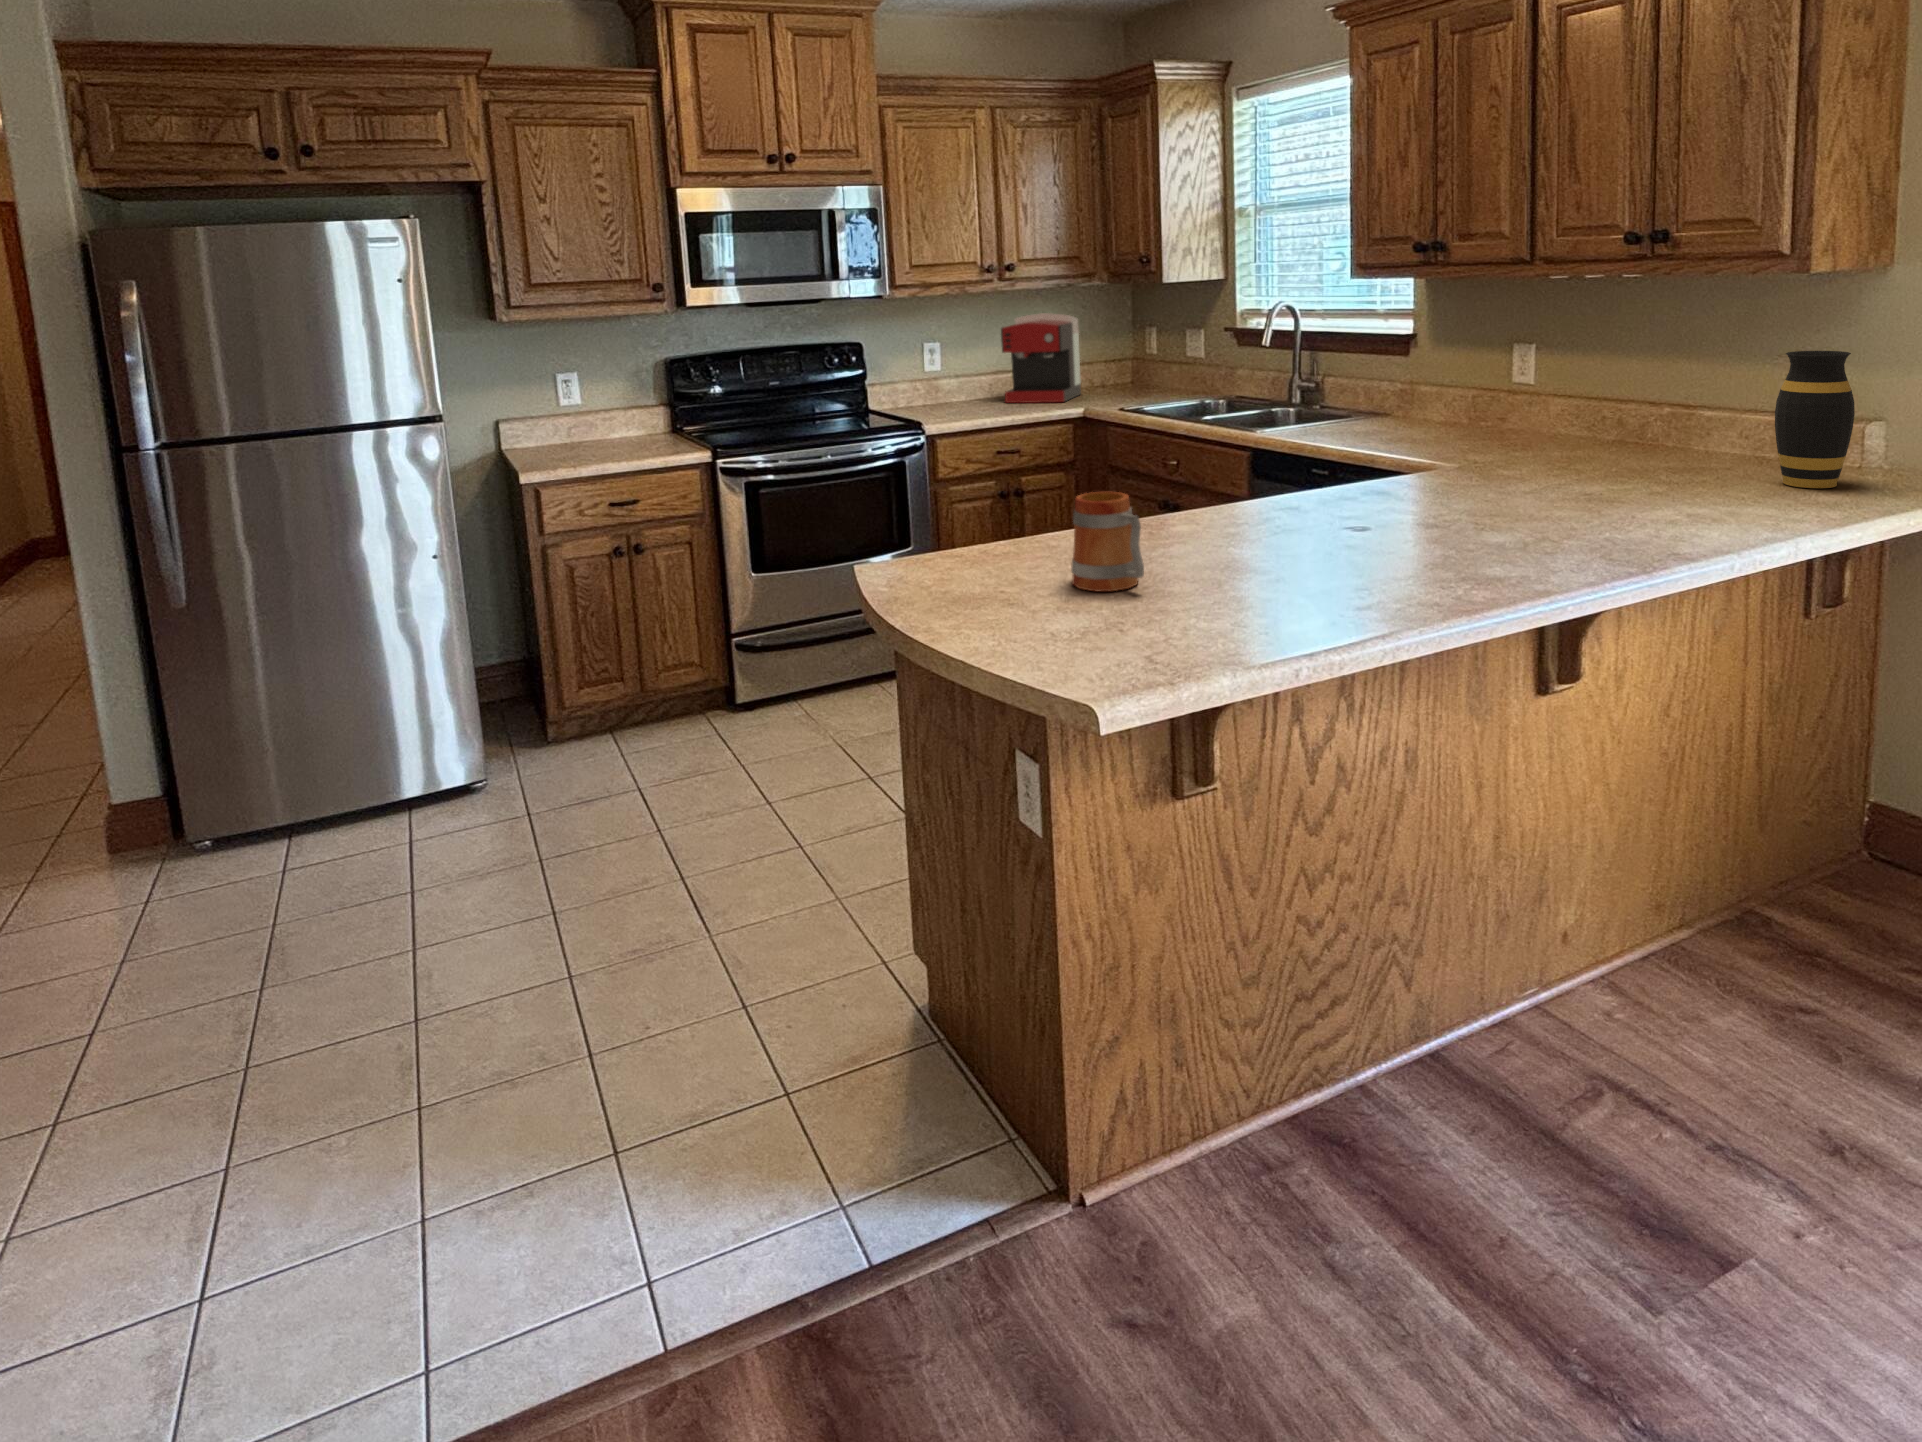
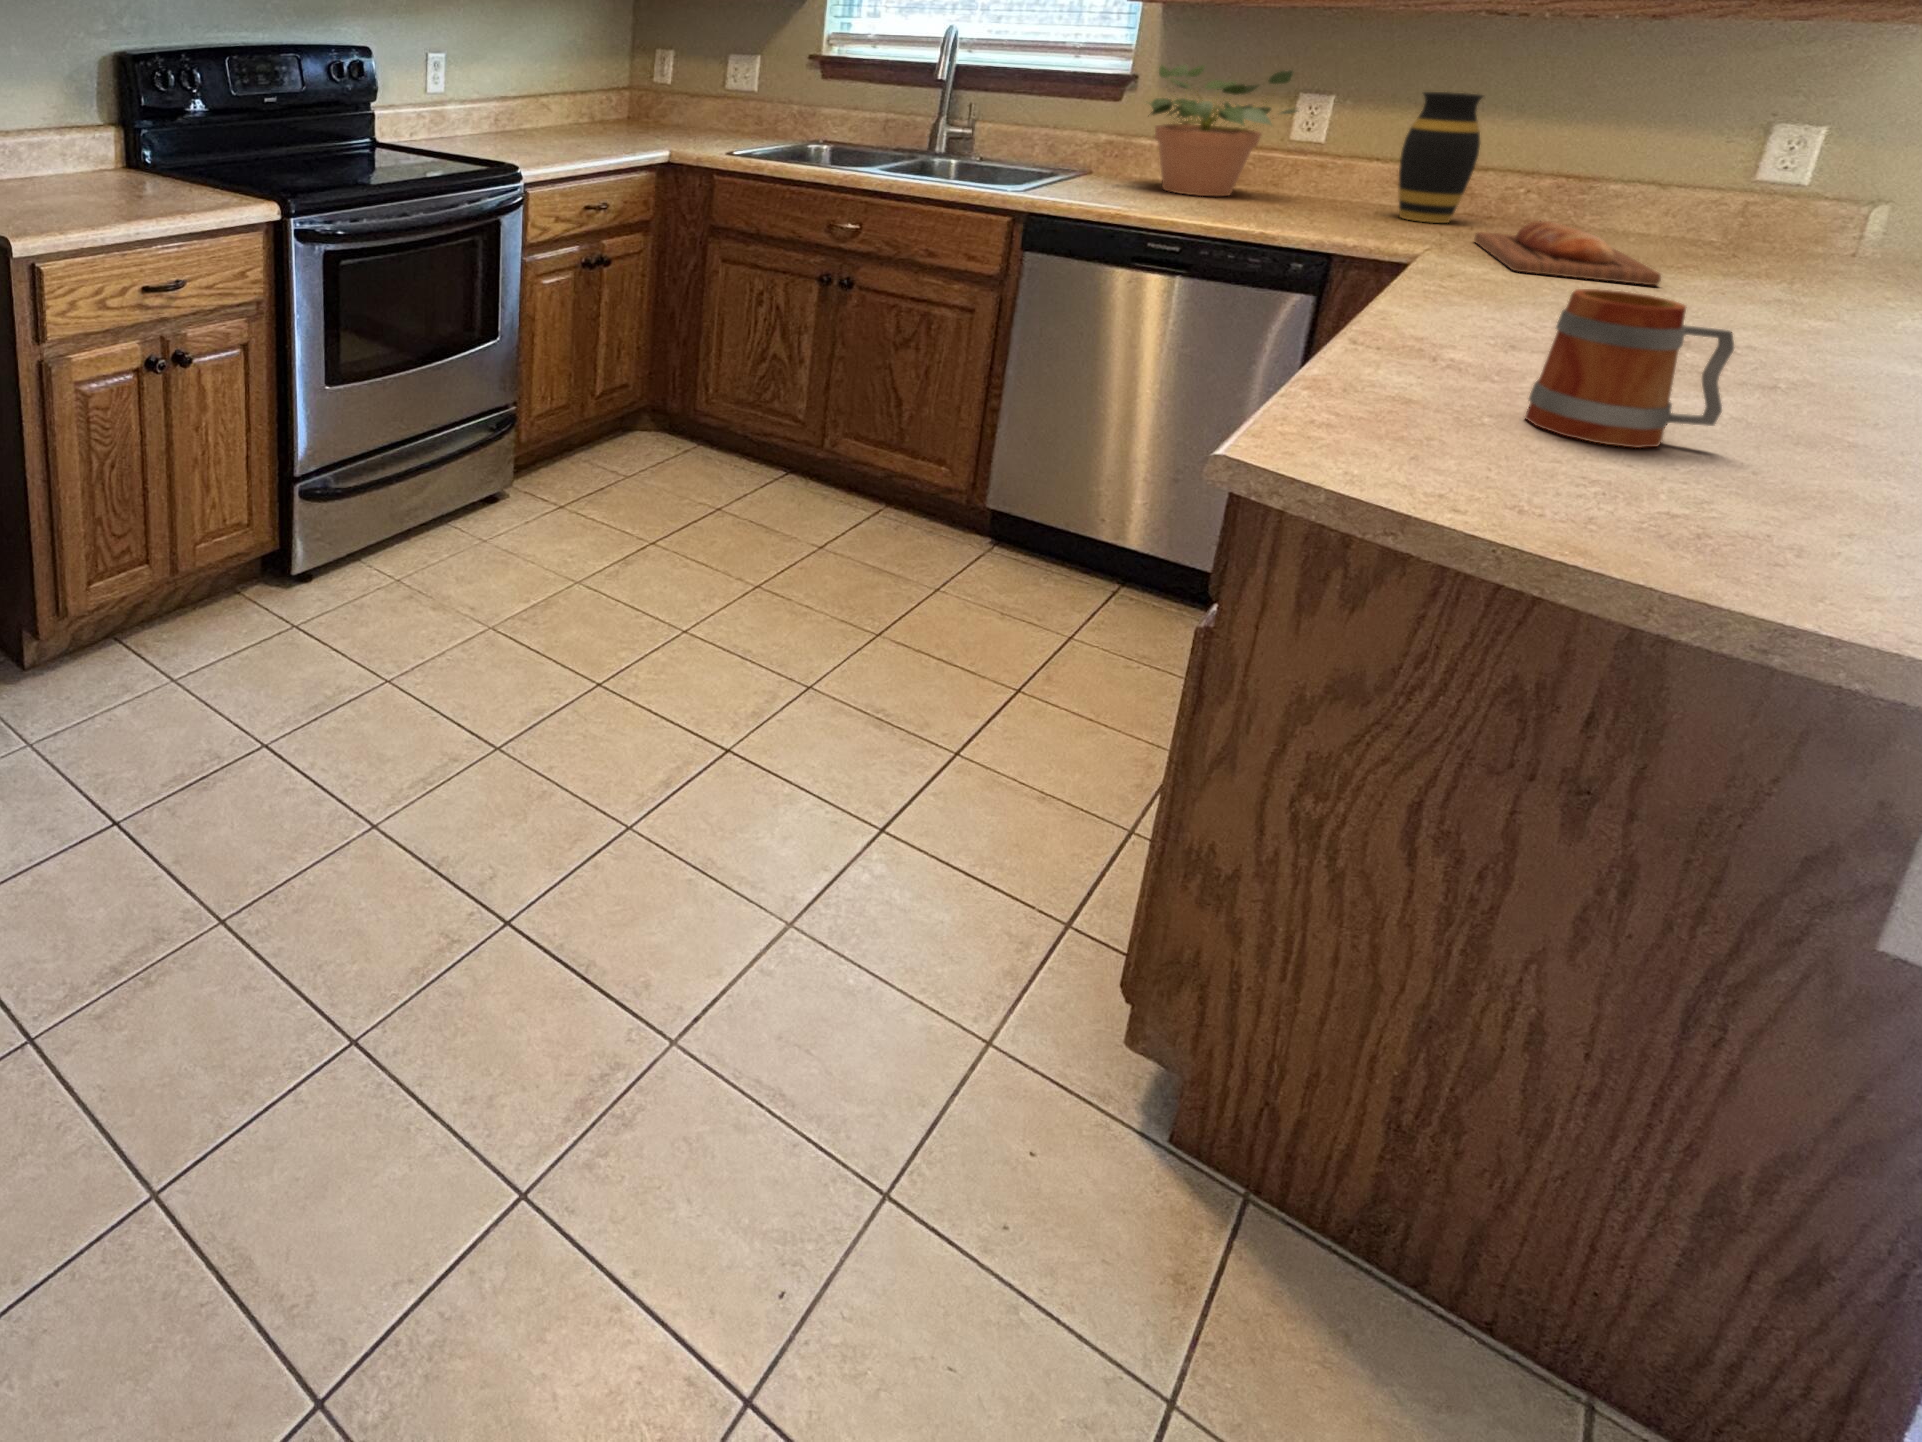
coffee maker: present [1001,313,1081,403] -> none [542,24,634,144]
potted plant: none [1375,322,1506,432] -> present [1150,65,1297,196]
vase: present [1775,351,1855,488] -> present [1398,92,1483,223]
bread loaf: none [1476,448,1631,499] -> present [1474,221,1661,286]

